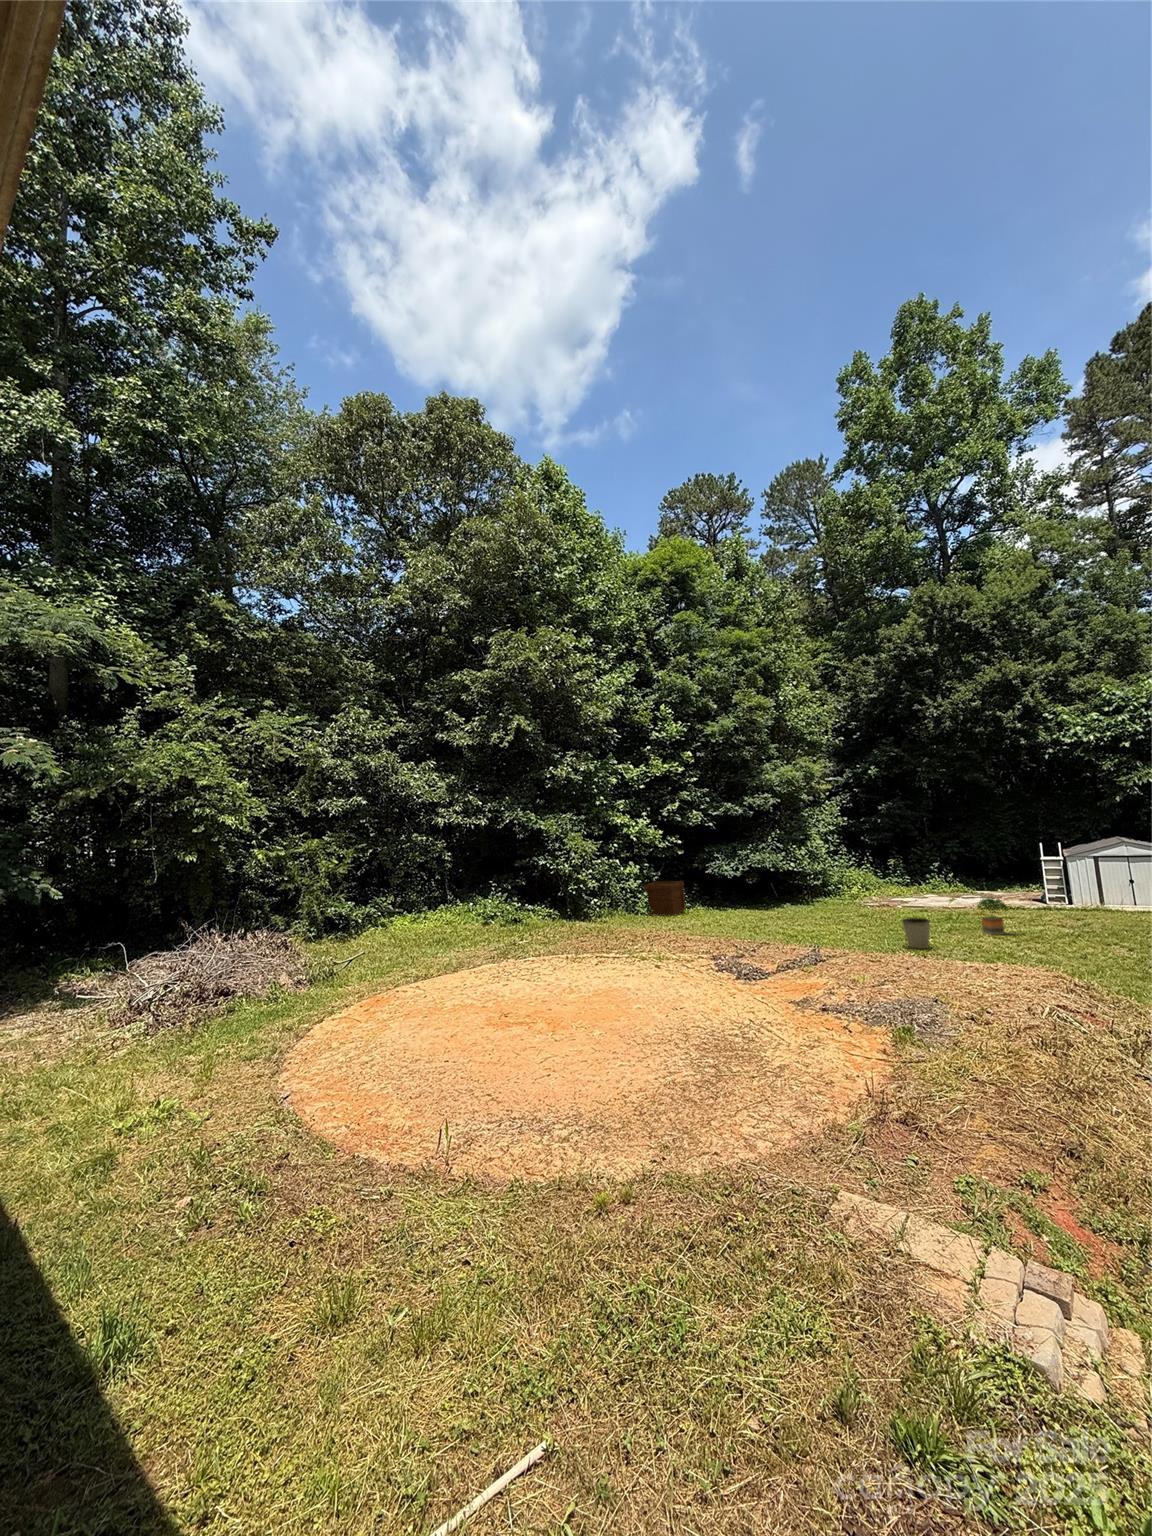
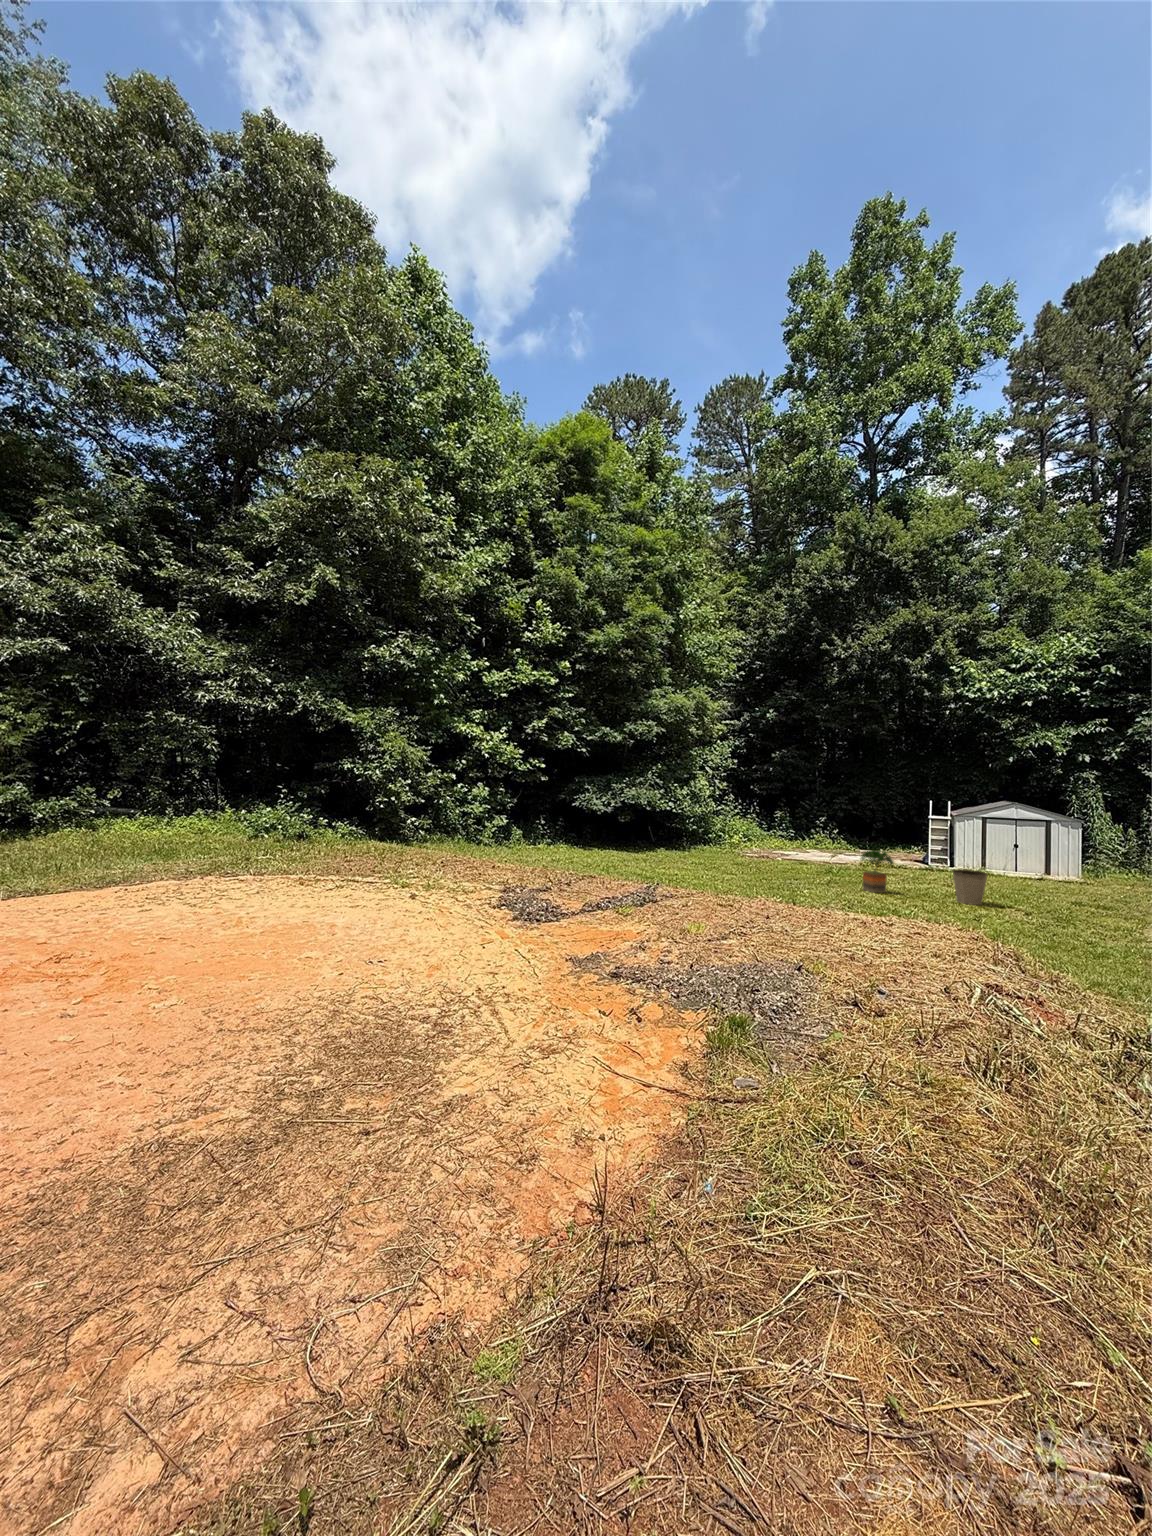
wooden crate: present [643,881,686,916] -> none [494,809,543,850]
bucket: present [902,918,930,948] -> present [951,869,988,905]

